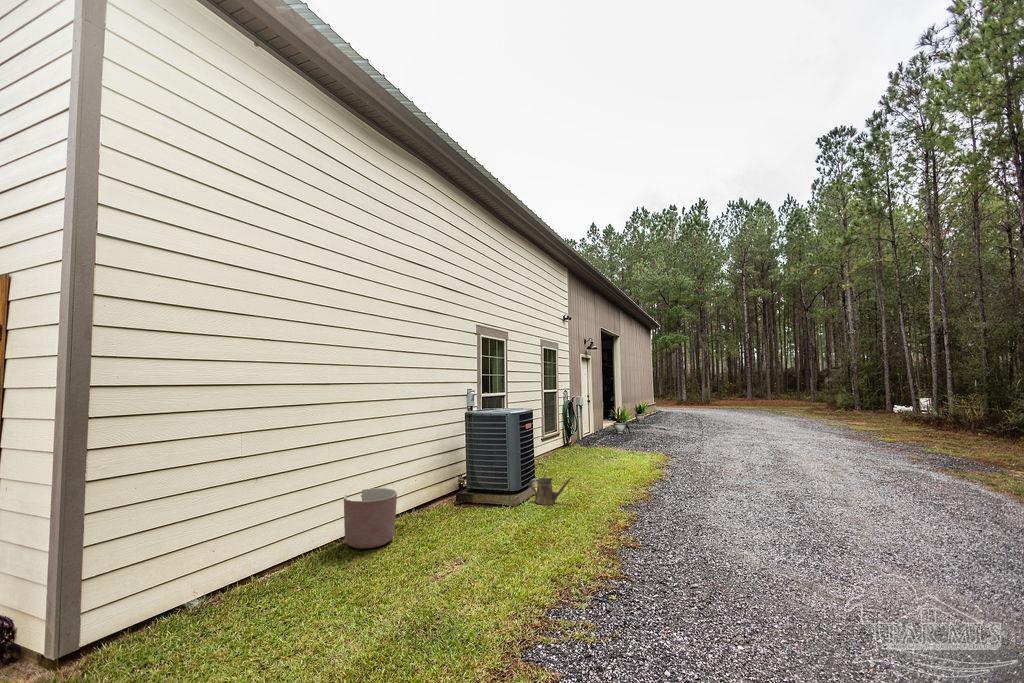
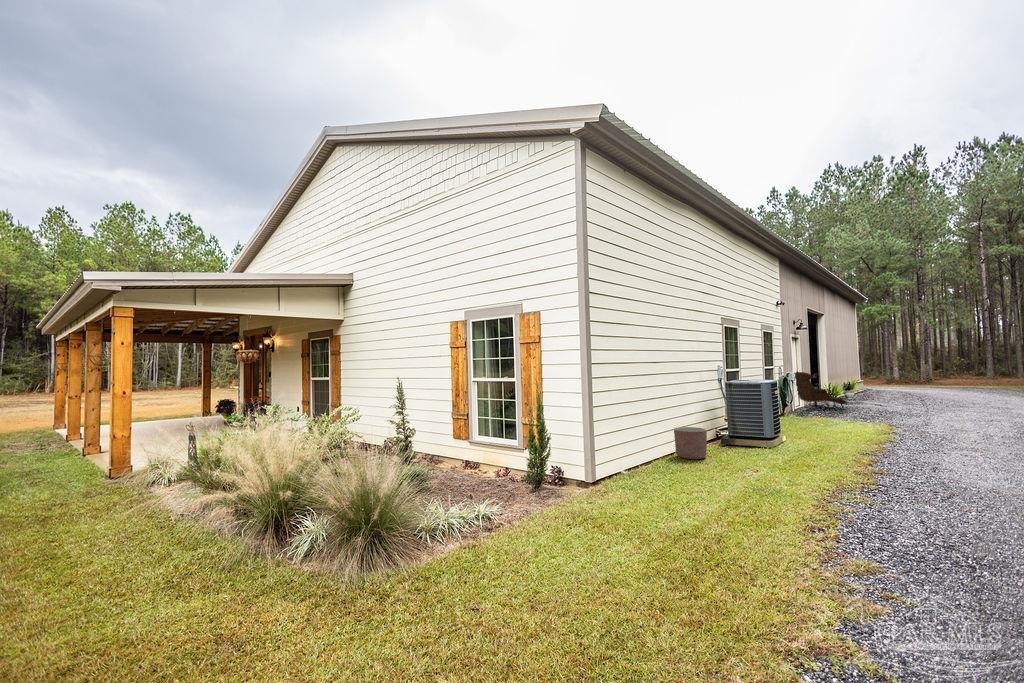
lounge chair: none [584,396,632,439] -> present [794,372,847,411]
watering can: present [529,477,573,505] -> none [782,428,820,448]

